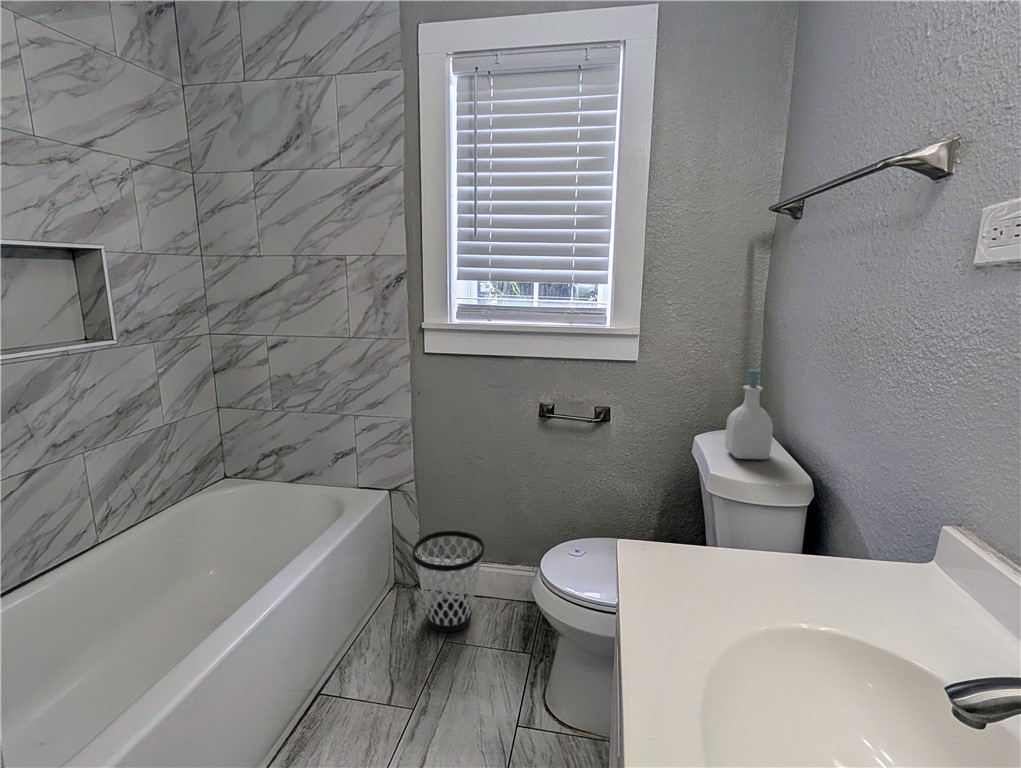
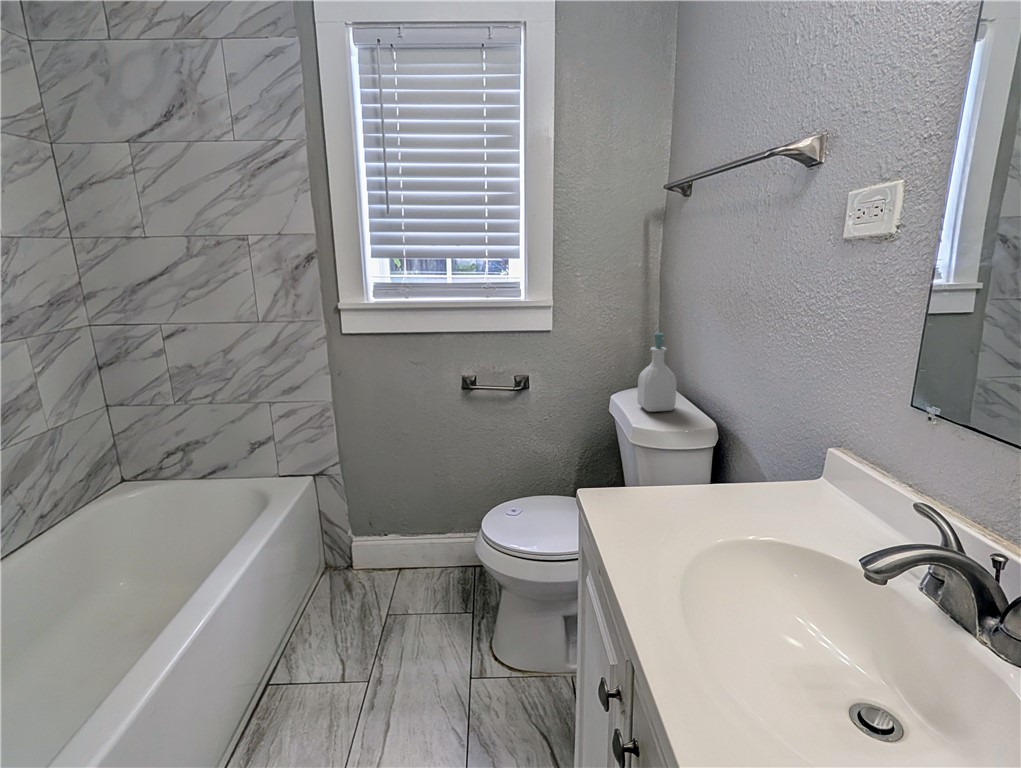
wastebasket: present [412,531,485,632] -> none [346,508,419,606]

